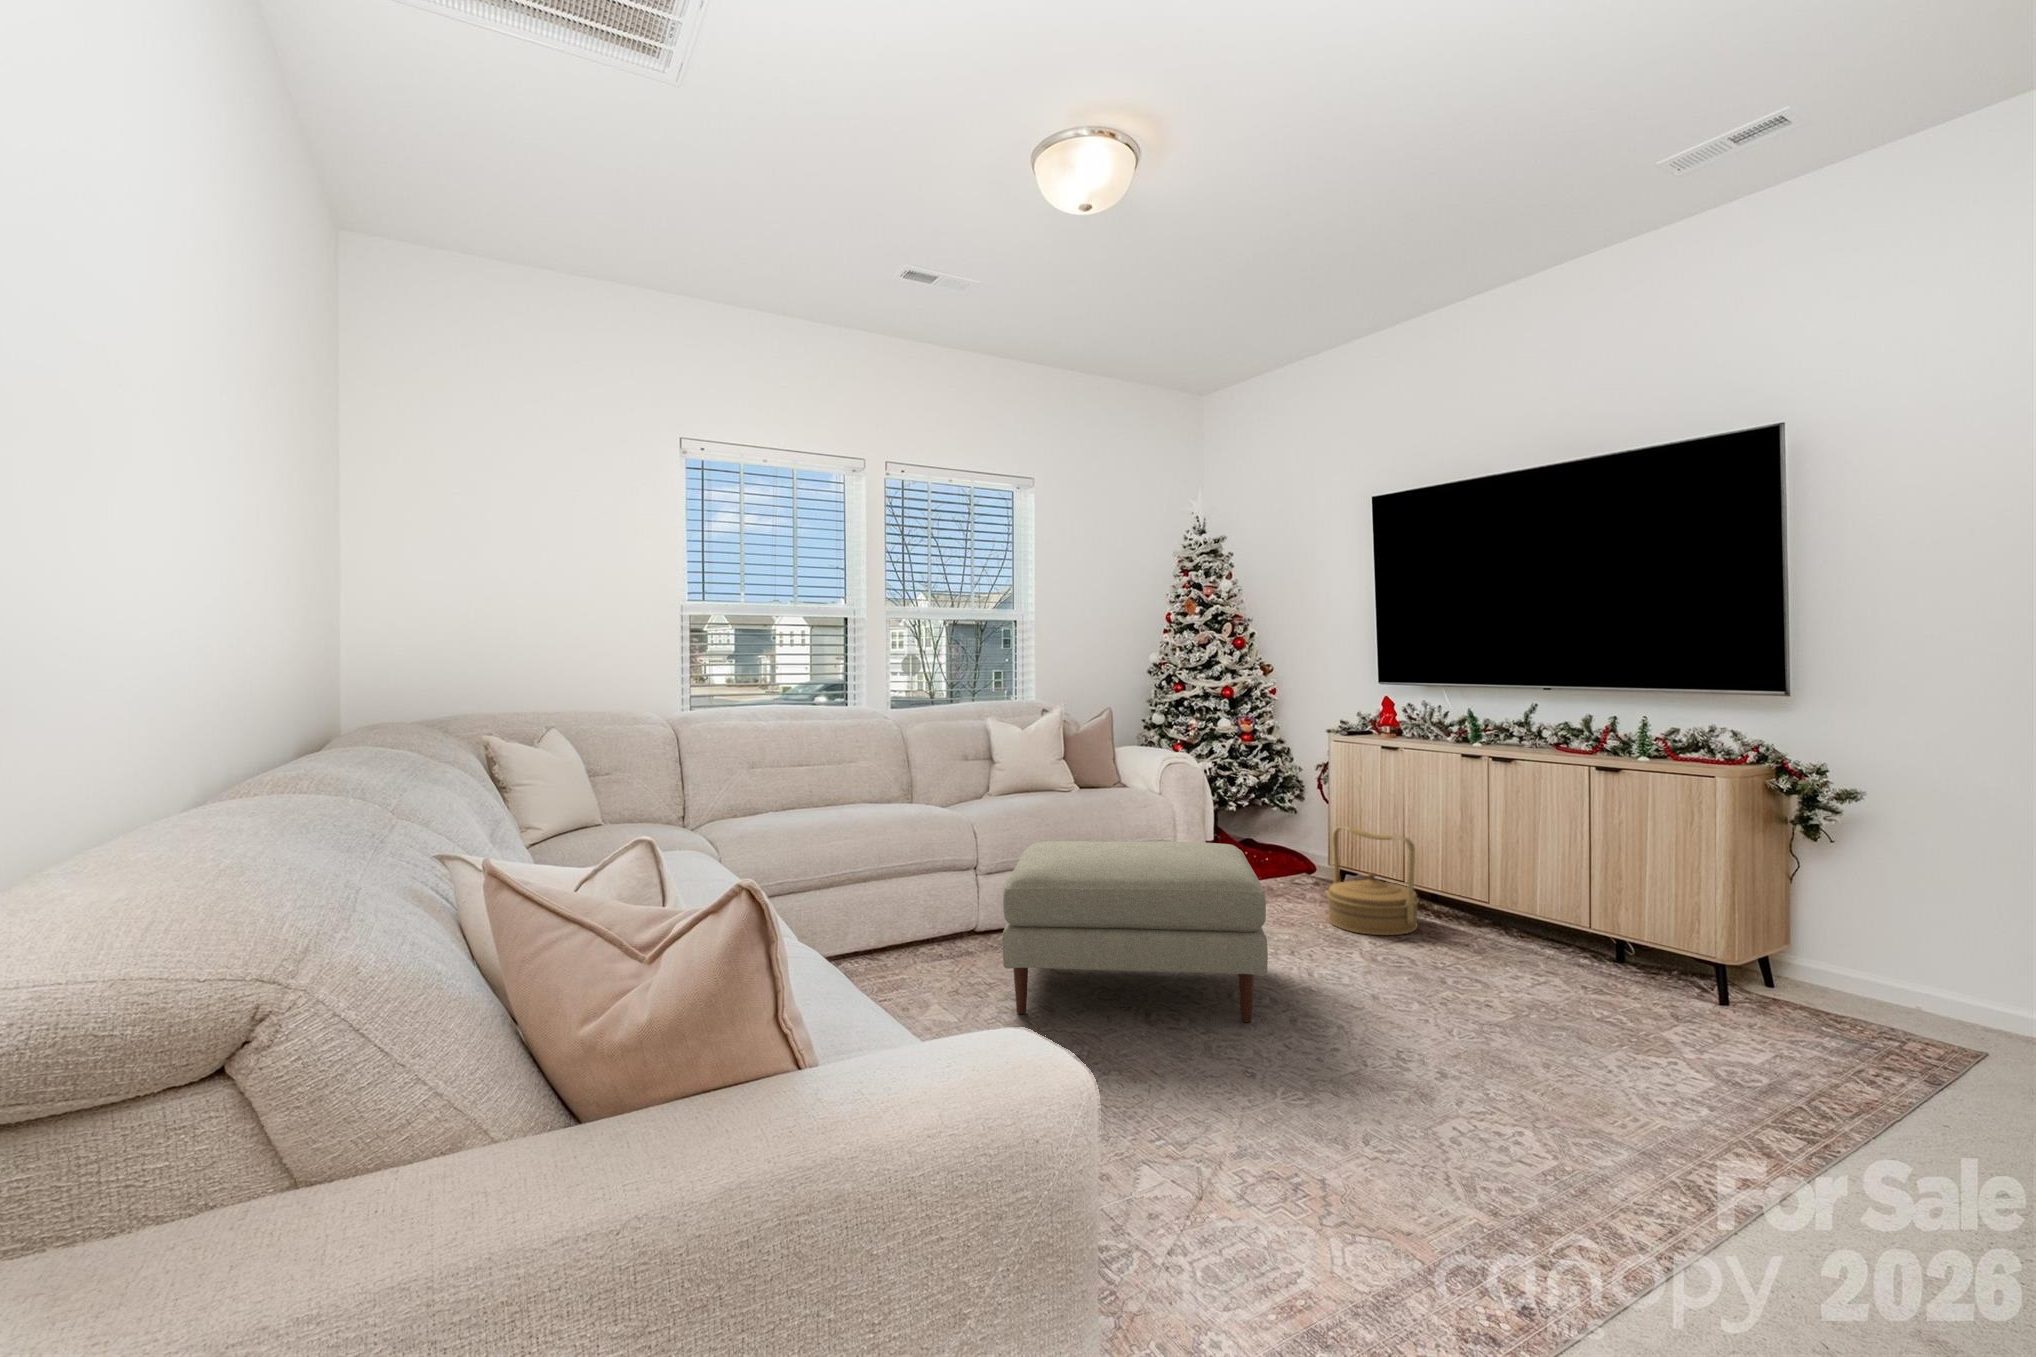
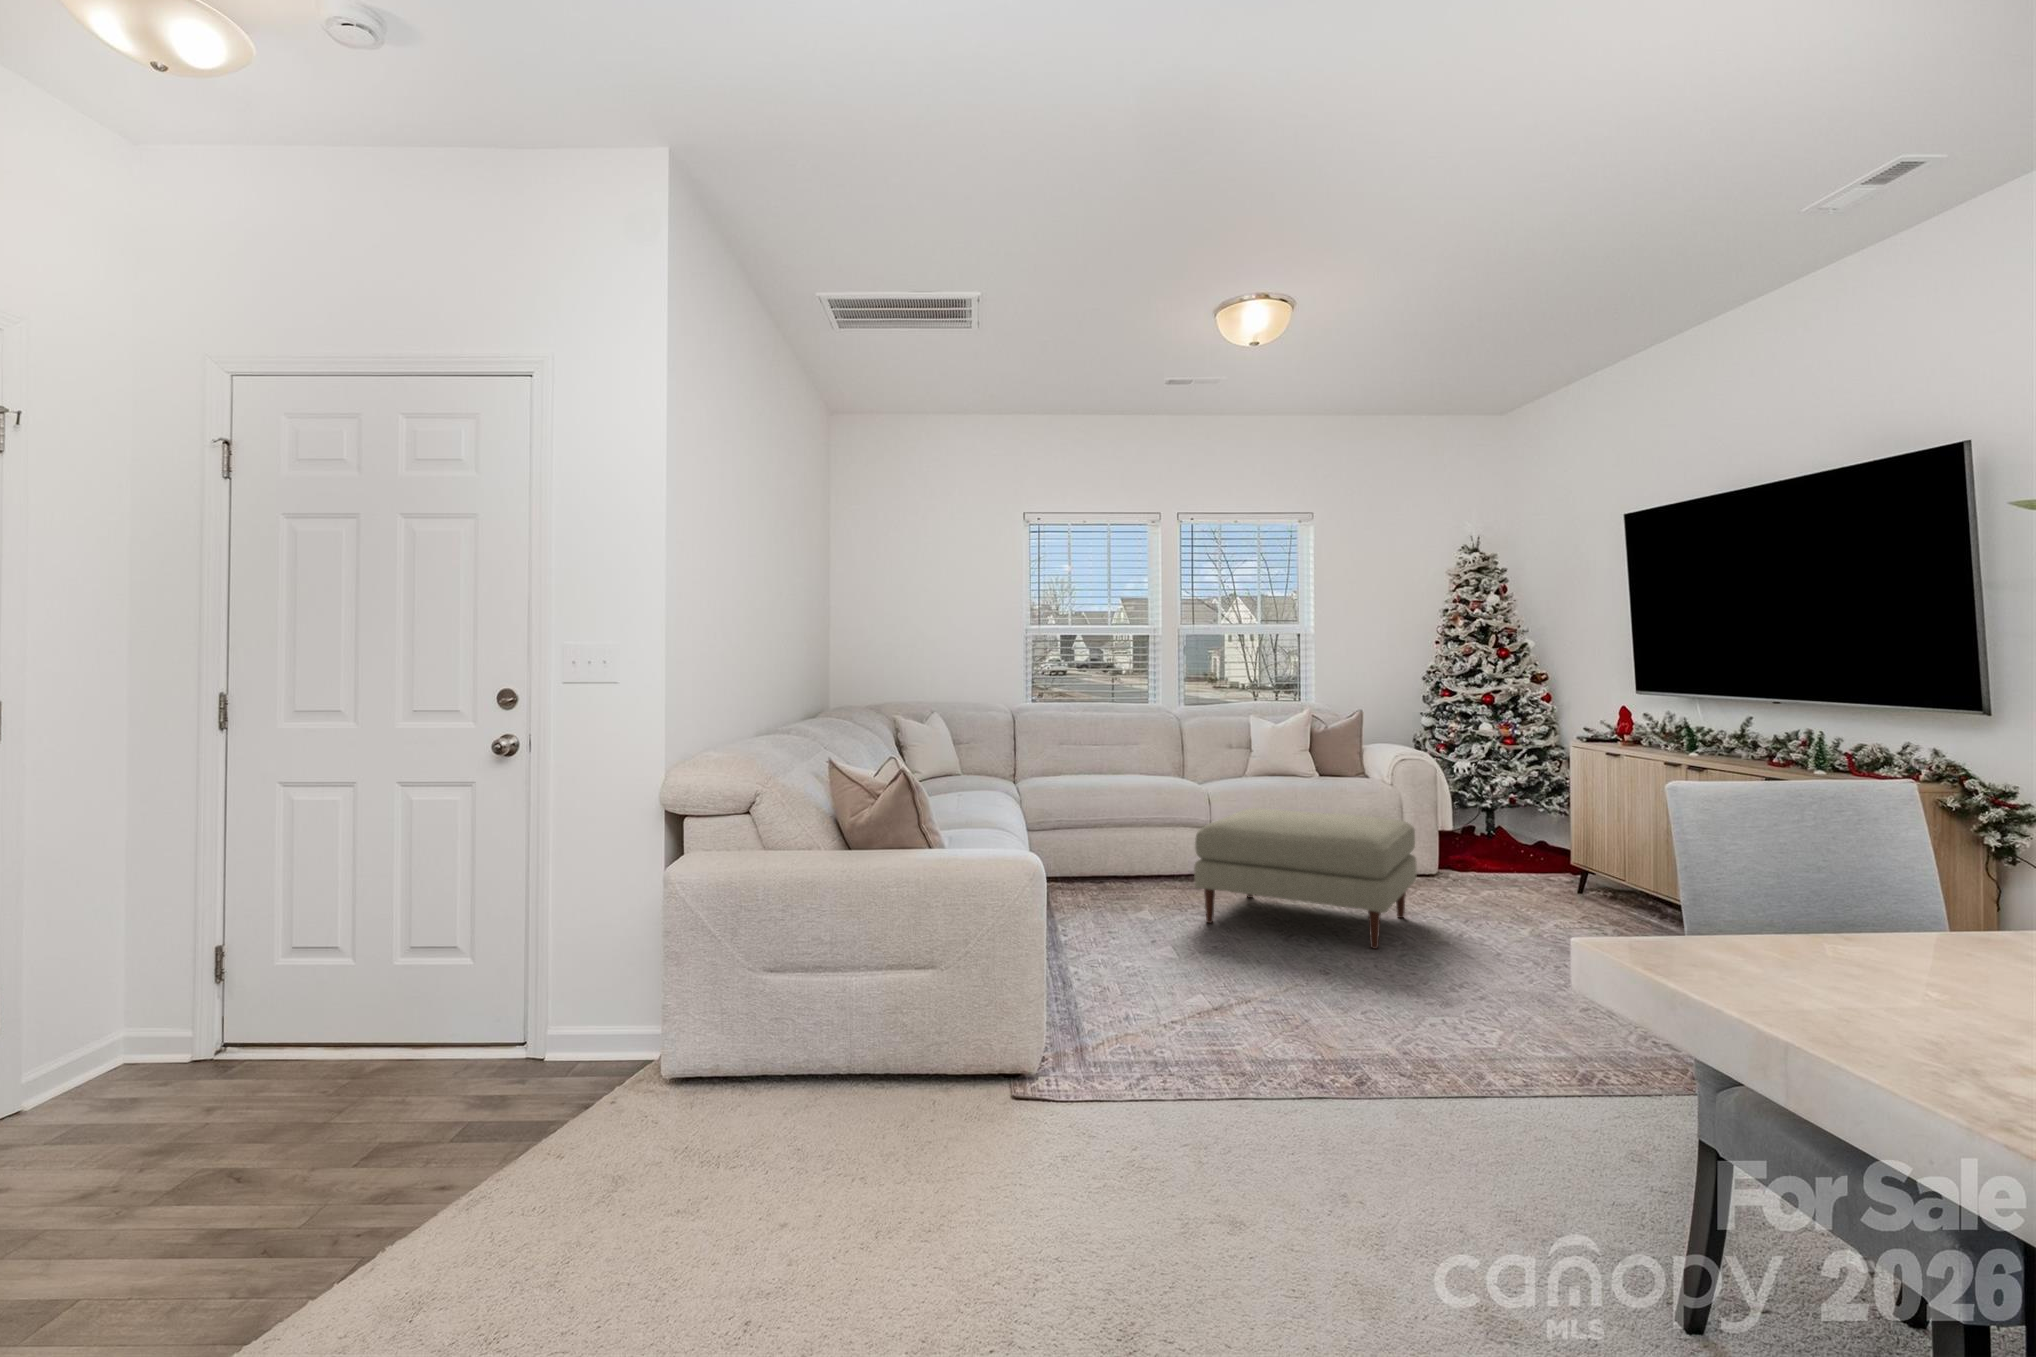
woven basket: present [1327,826,1419,935] -> none [1527,820,1618,918]

